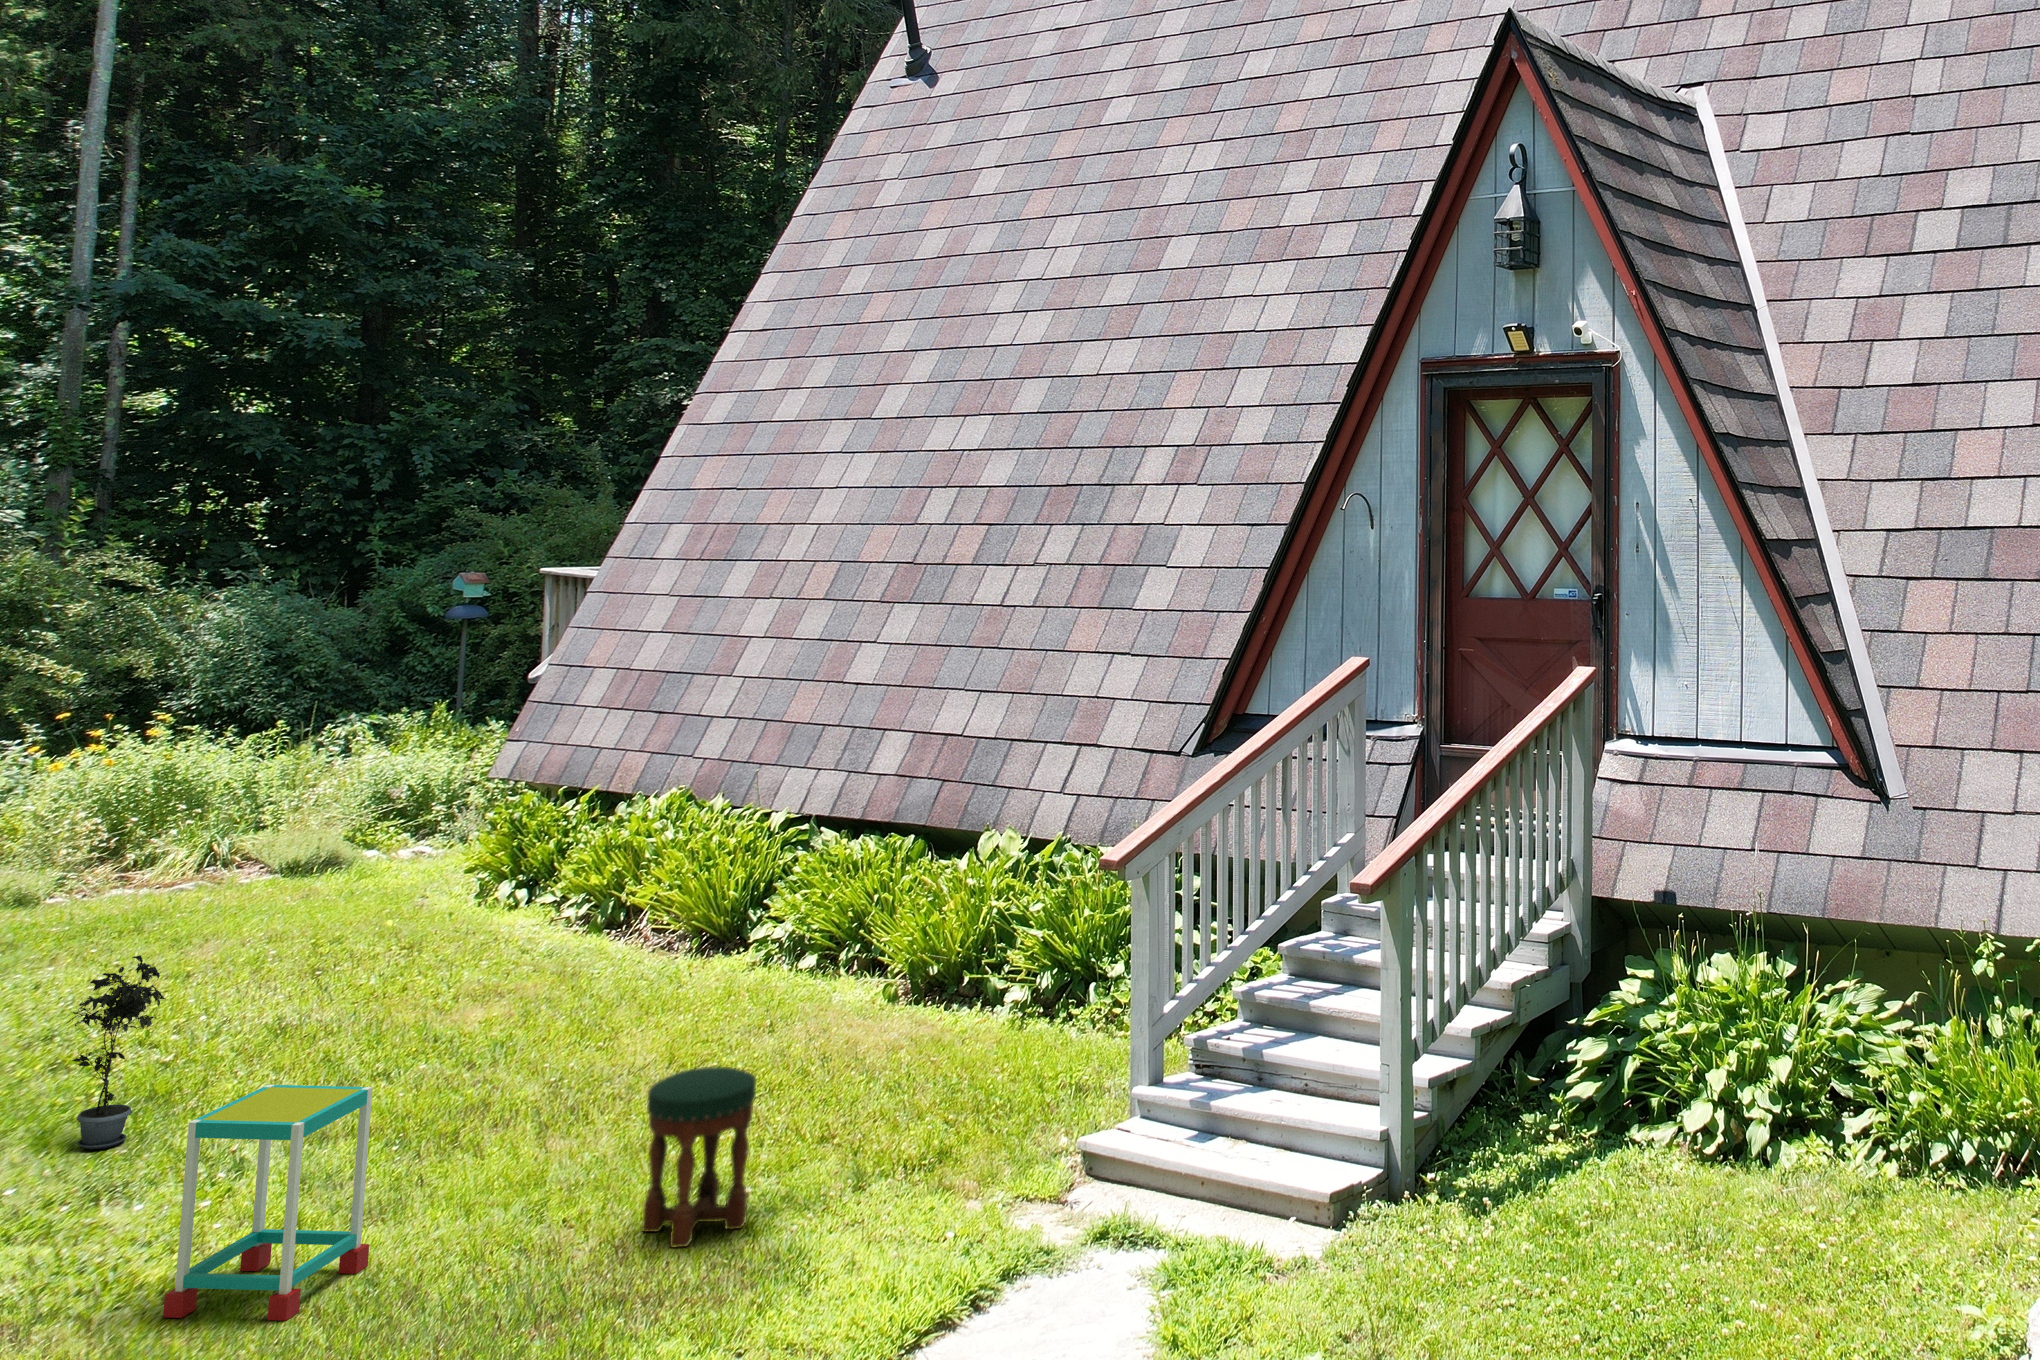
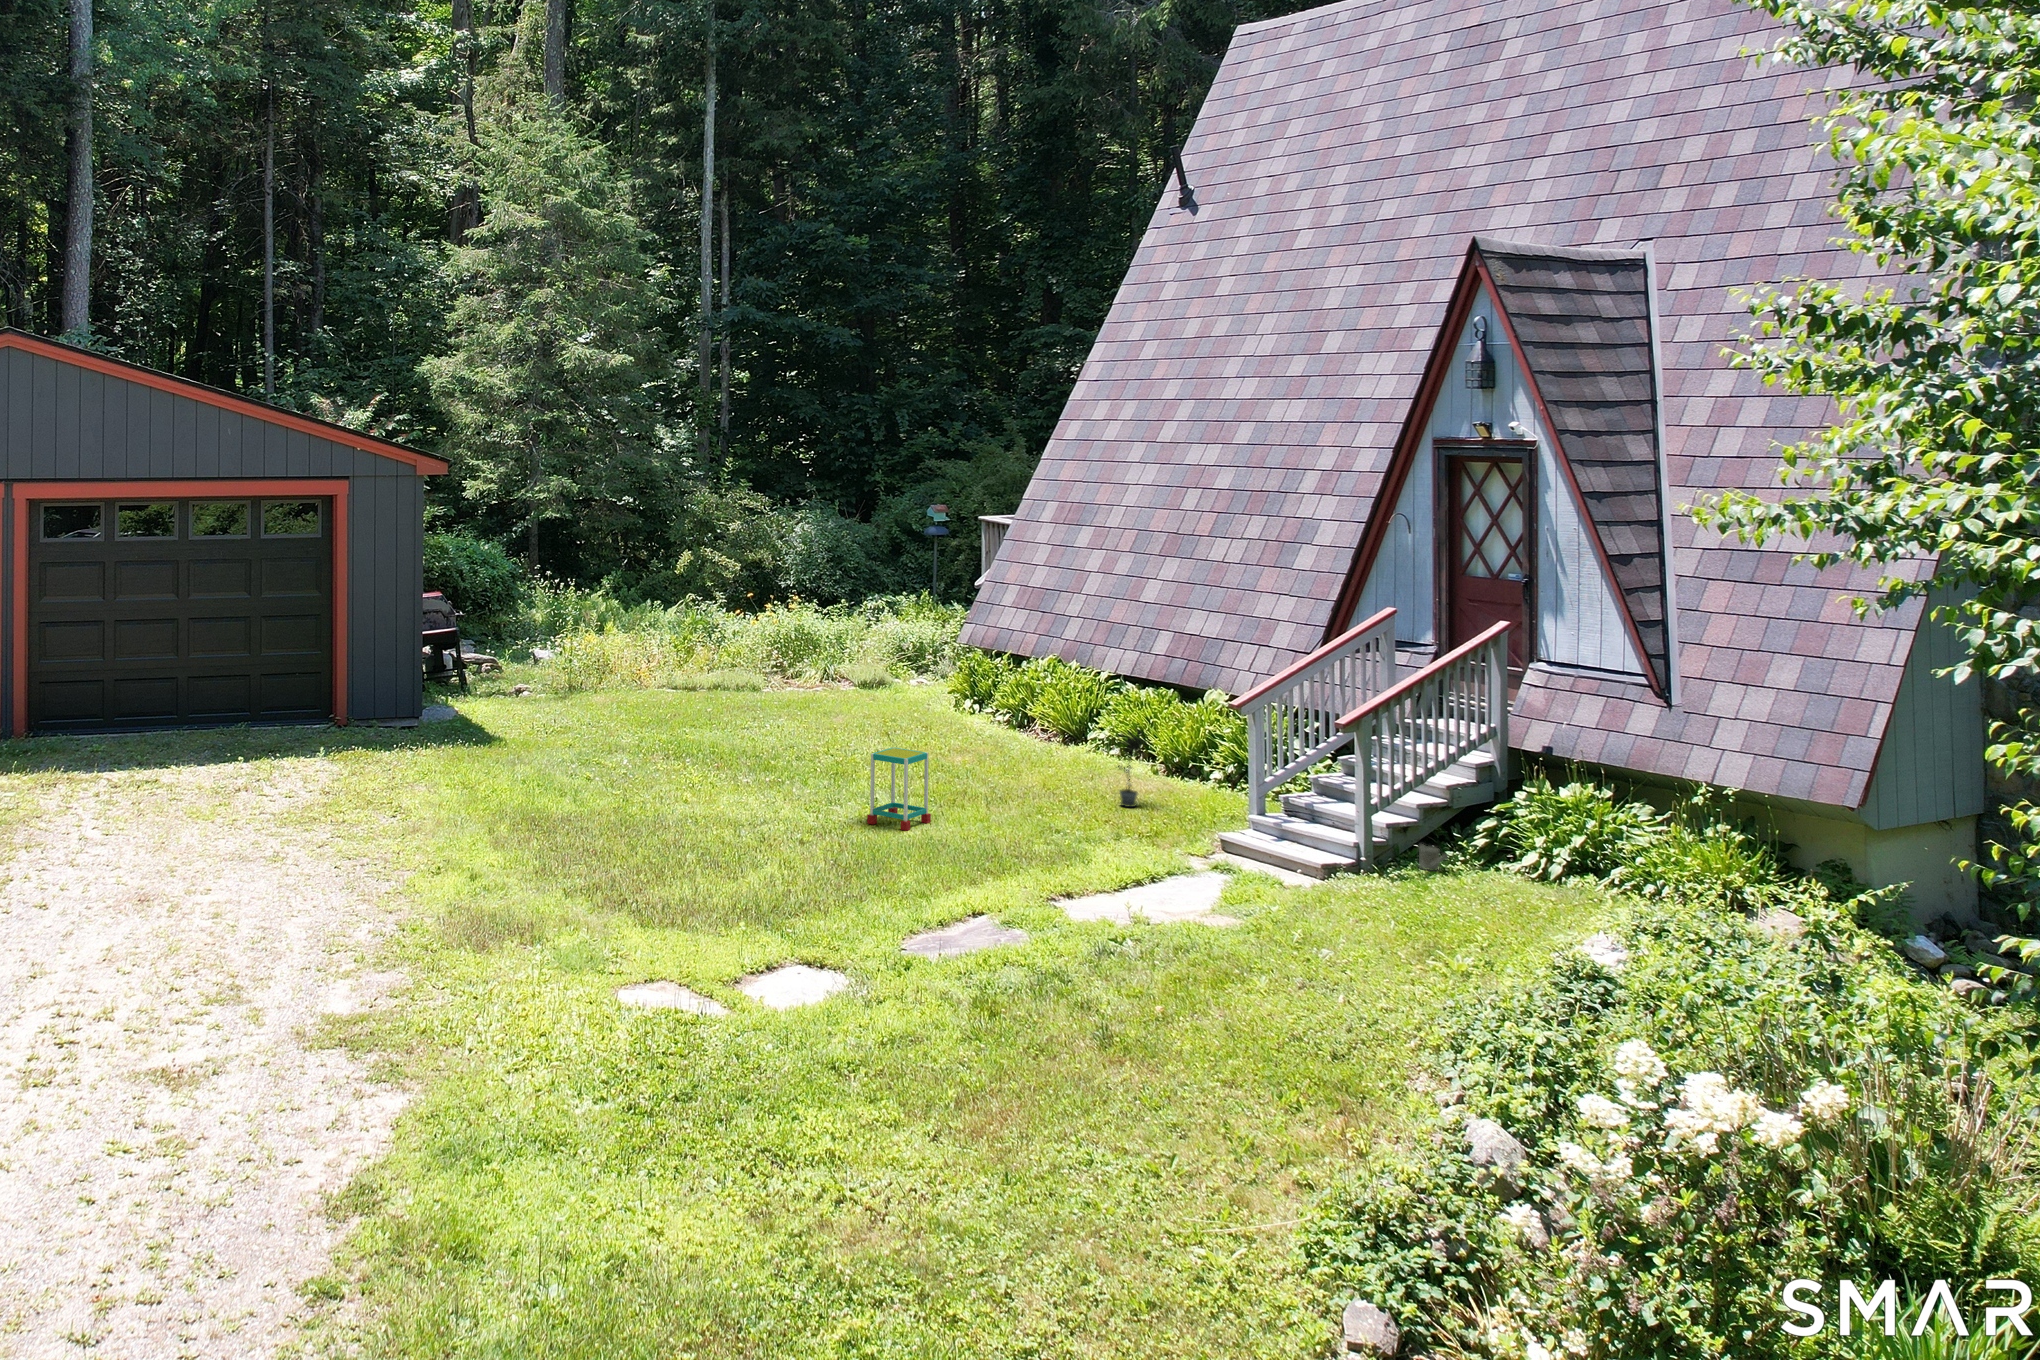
potted plant: present [66,955,167,1149] -> present [1114,729,1147,807]
stool: present [642,1067,756,1248] -> none [1028,766,1071,836]
watering can: none [1475,1107,1551,1164] -> present [1419,844,1448,871]

